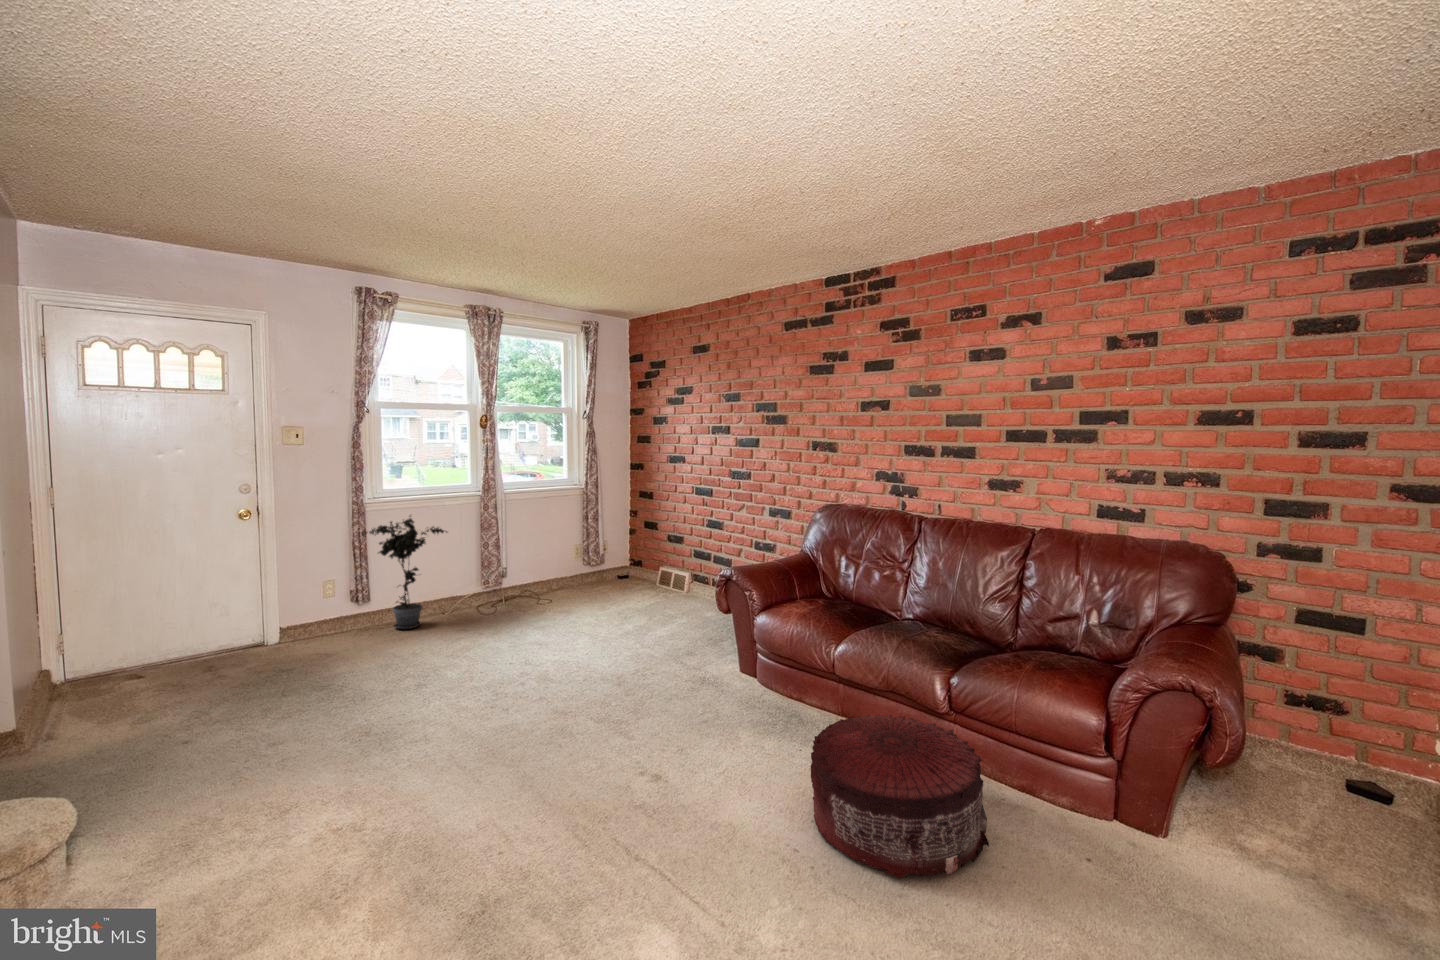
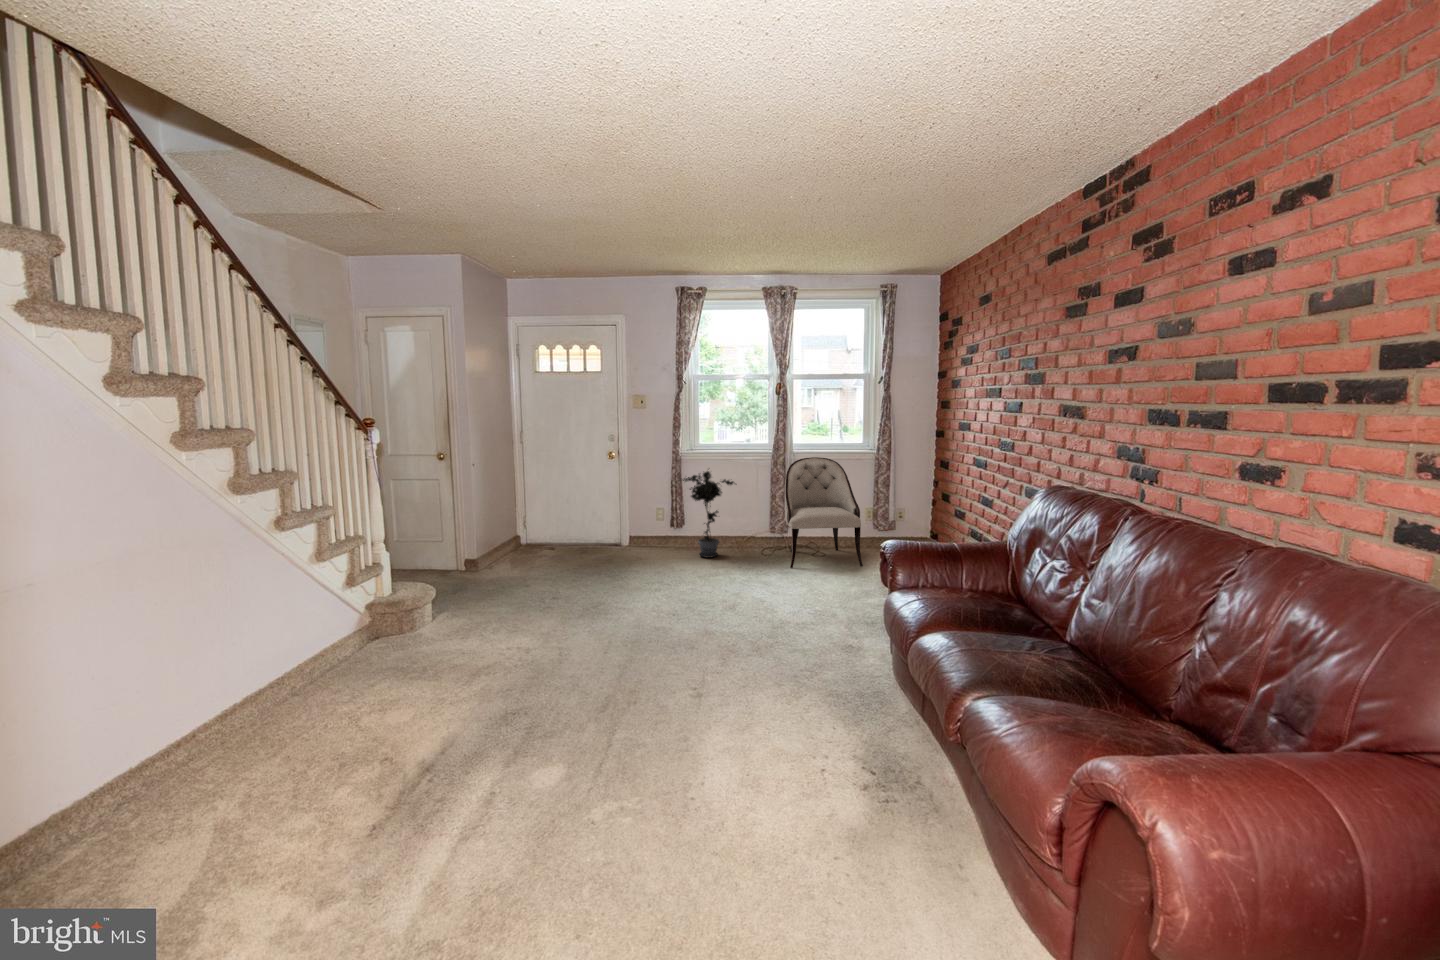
armchair: none [499,495,598,620] -> present [785,457,863,568]
pouf: present [811,714,989,878] -> none [718,702,896,887]

